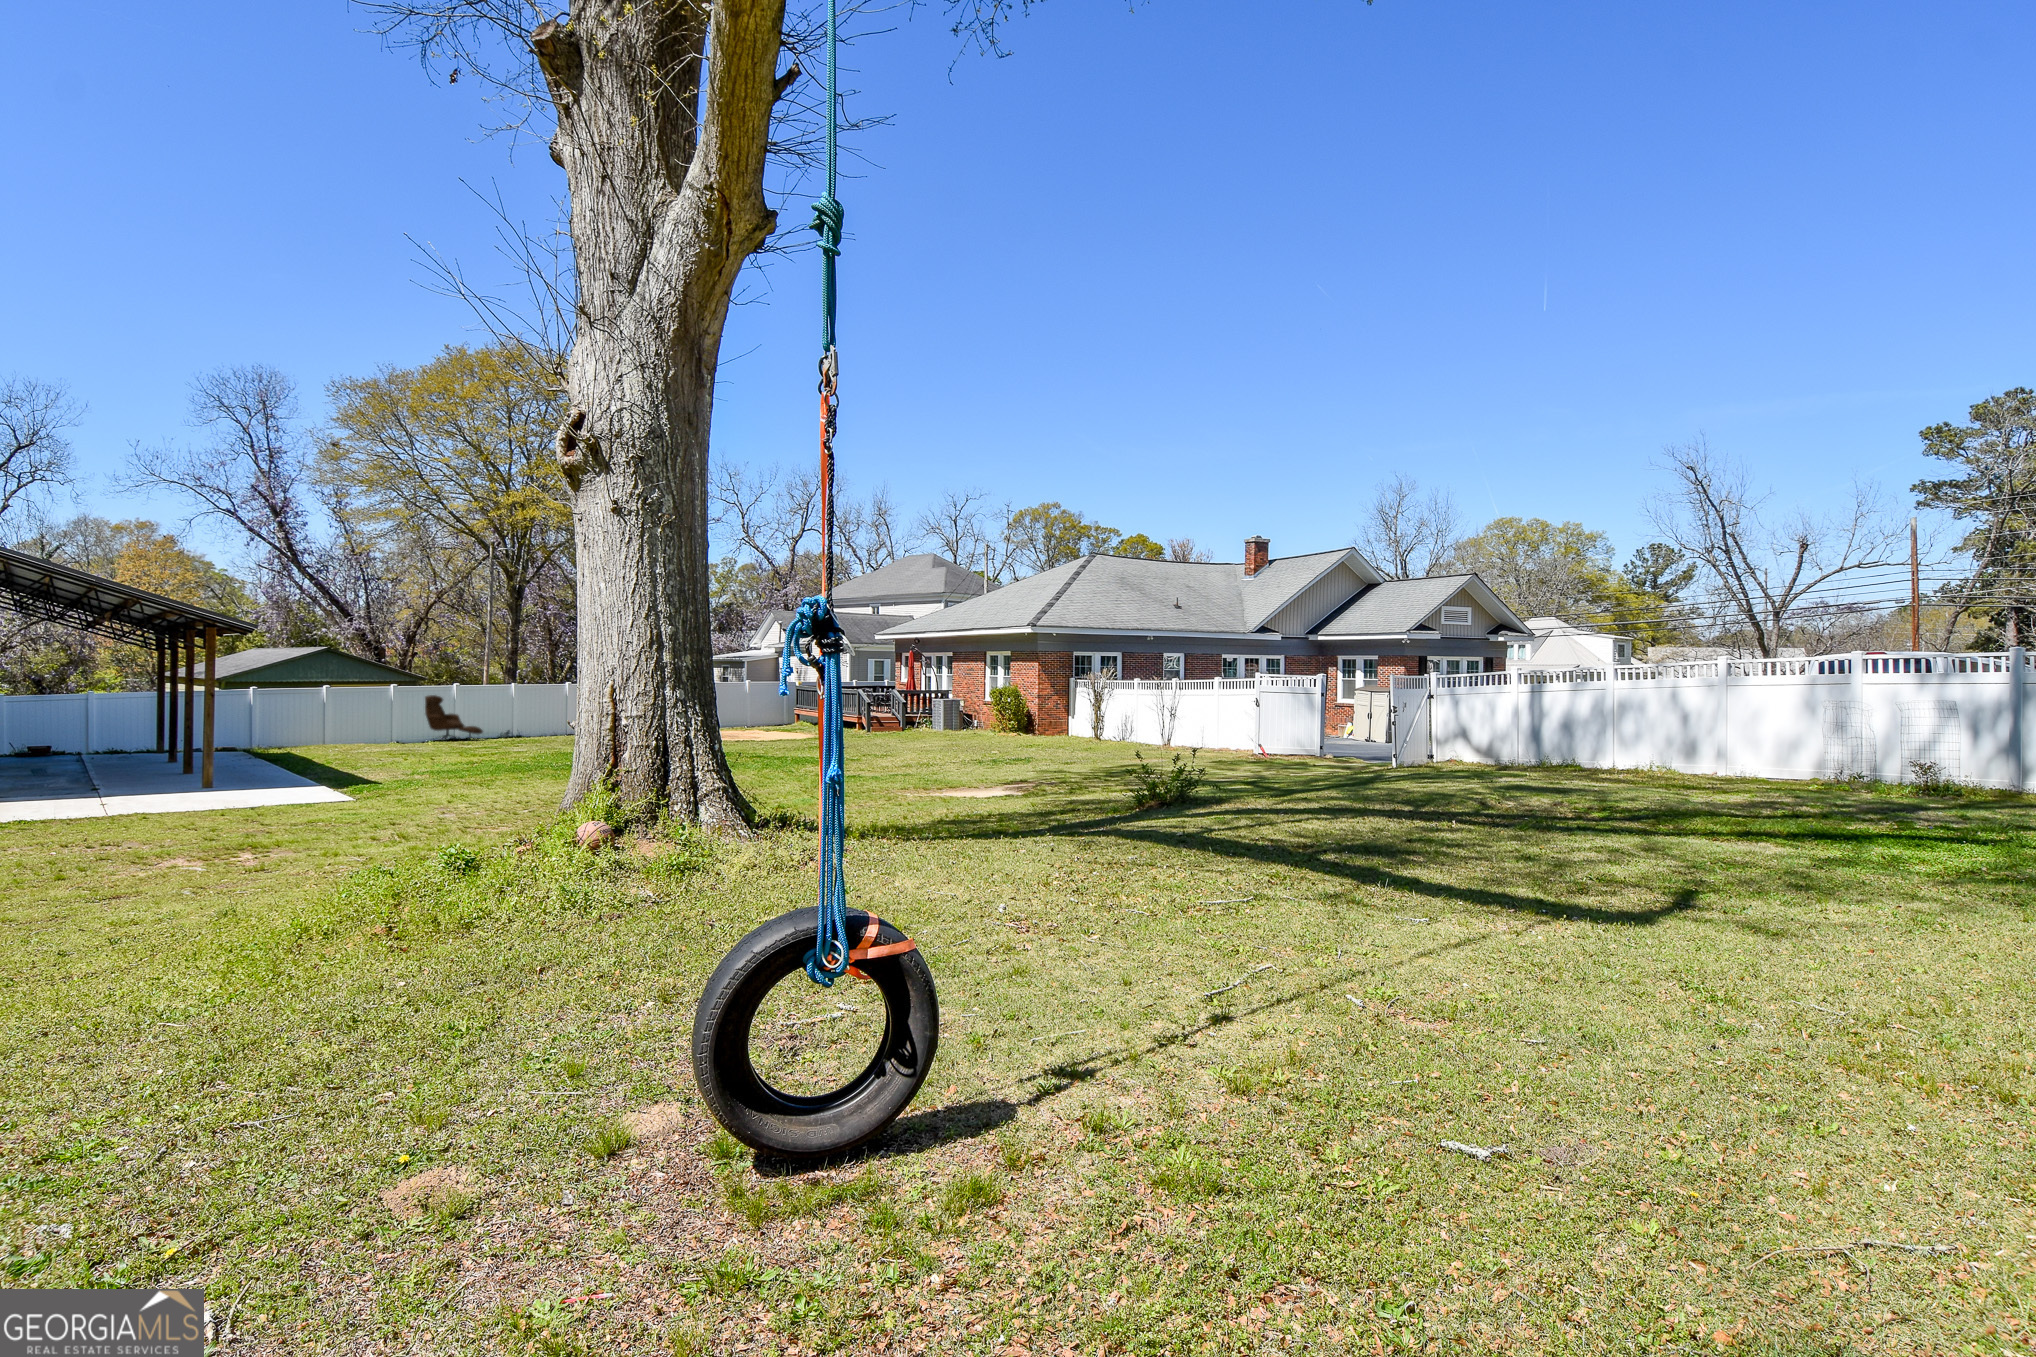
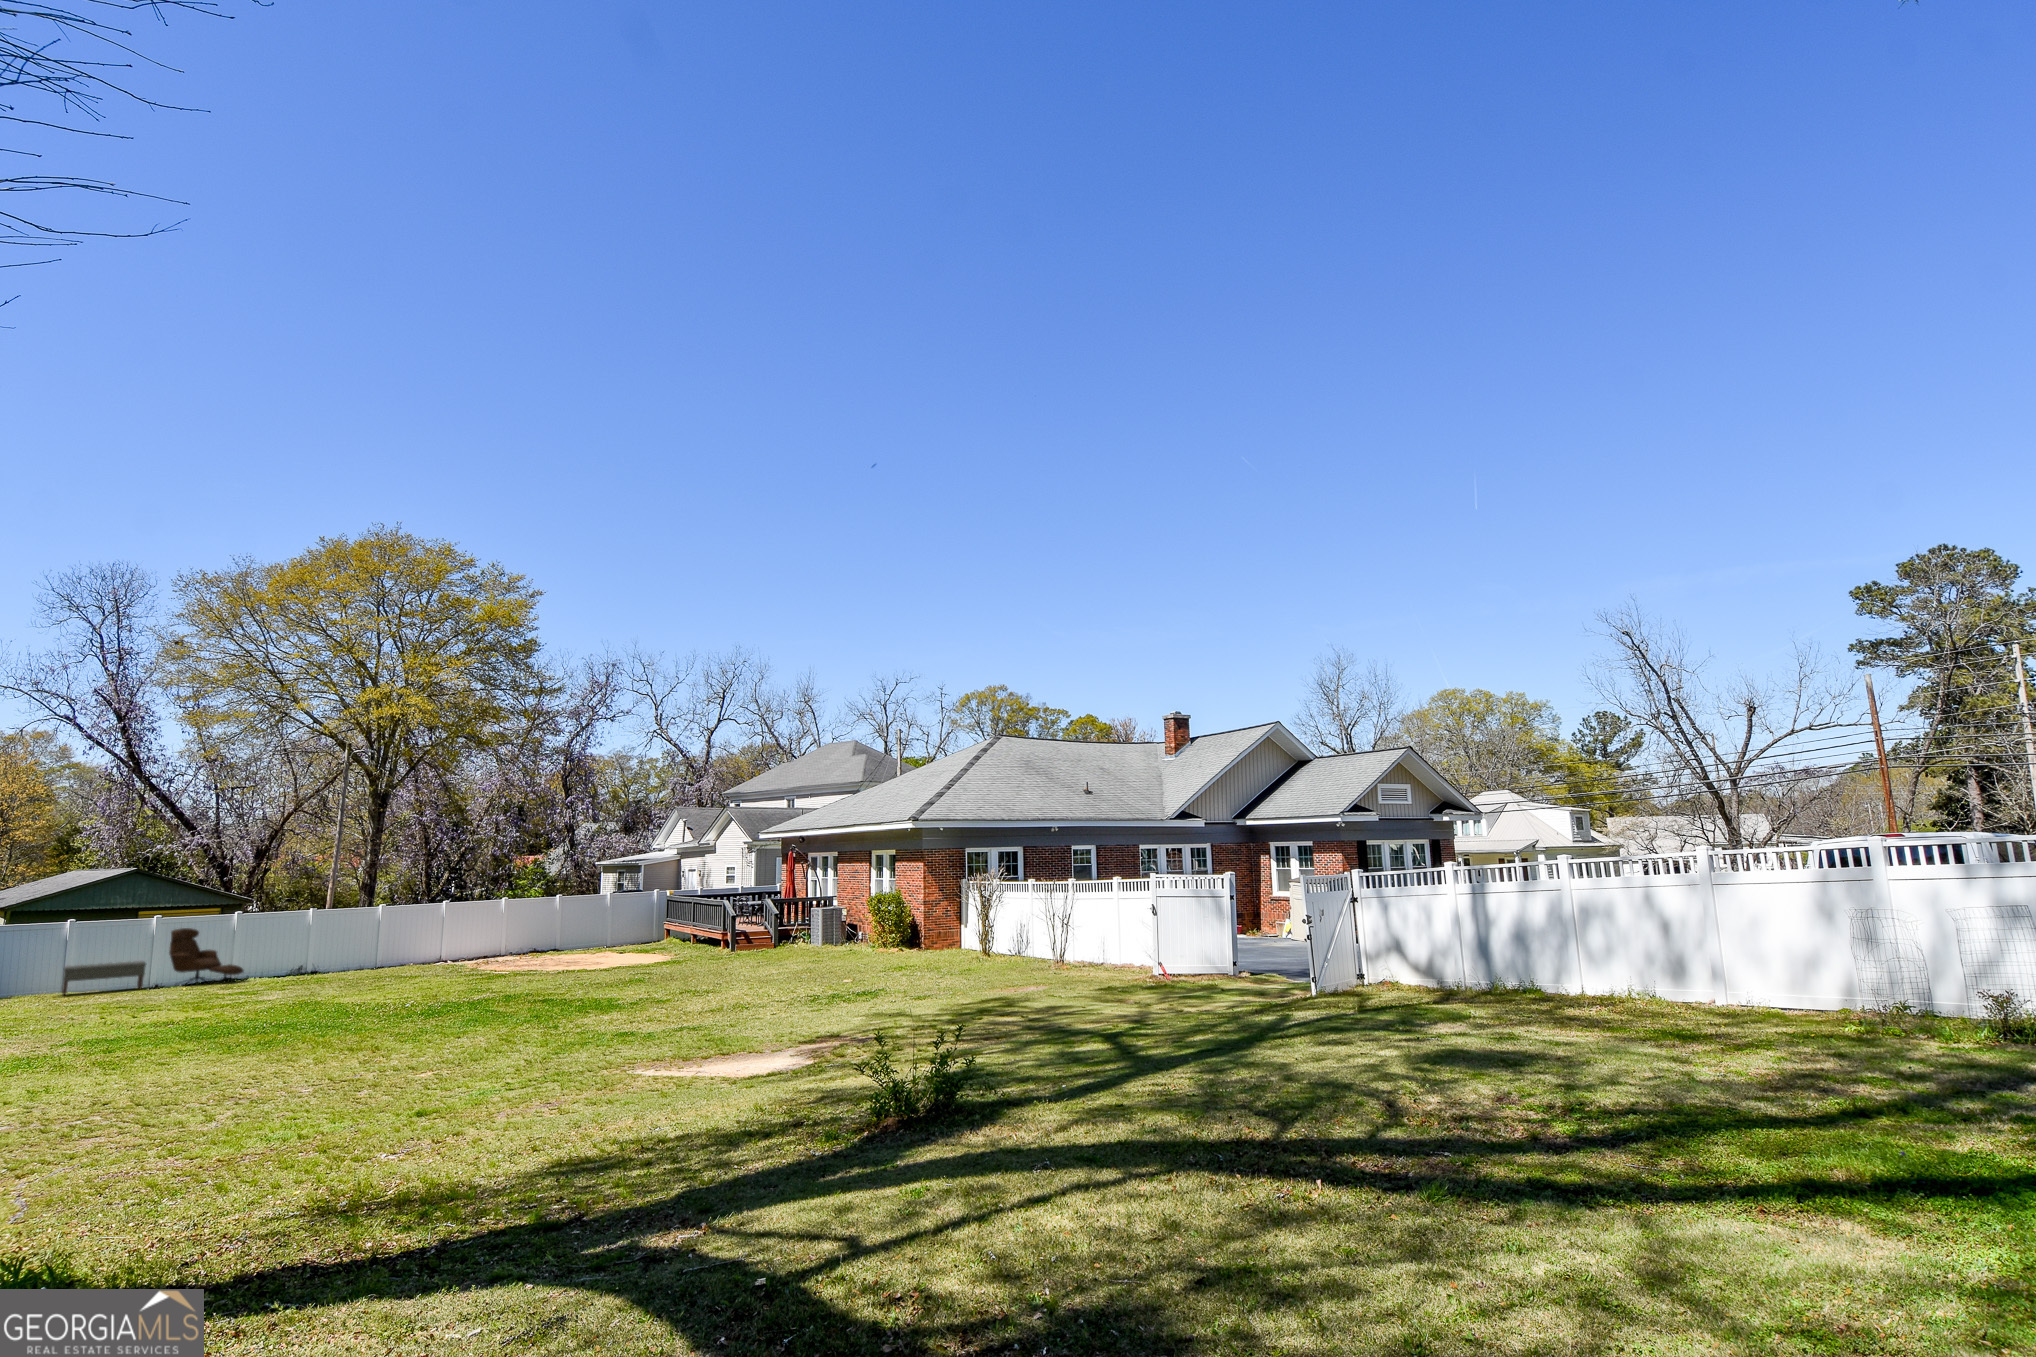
bench: none [349,720,411,744] -> present [62,961,146,995]

